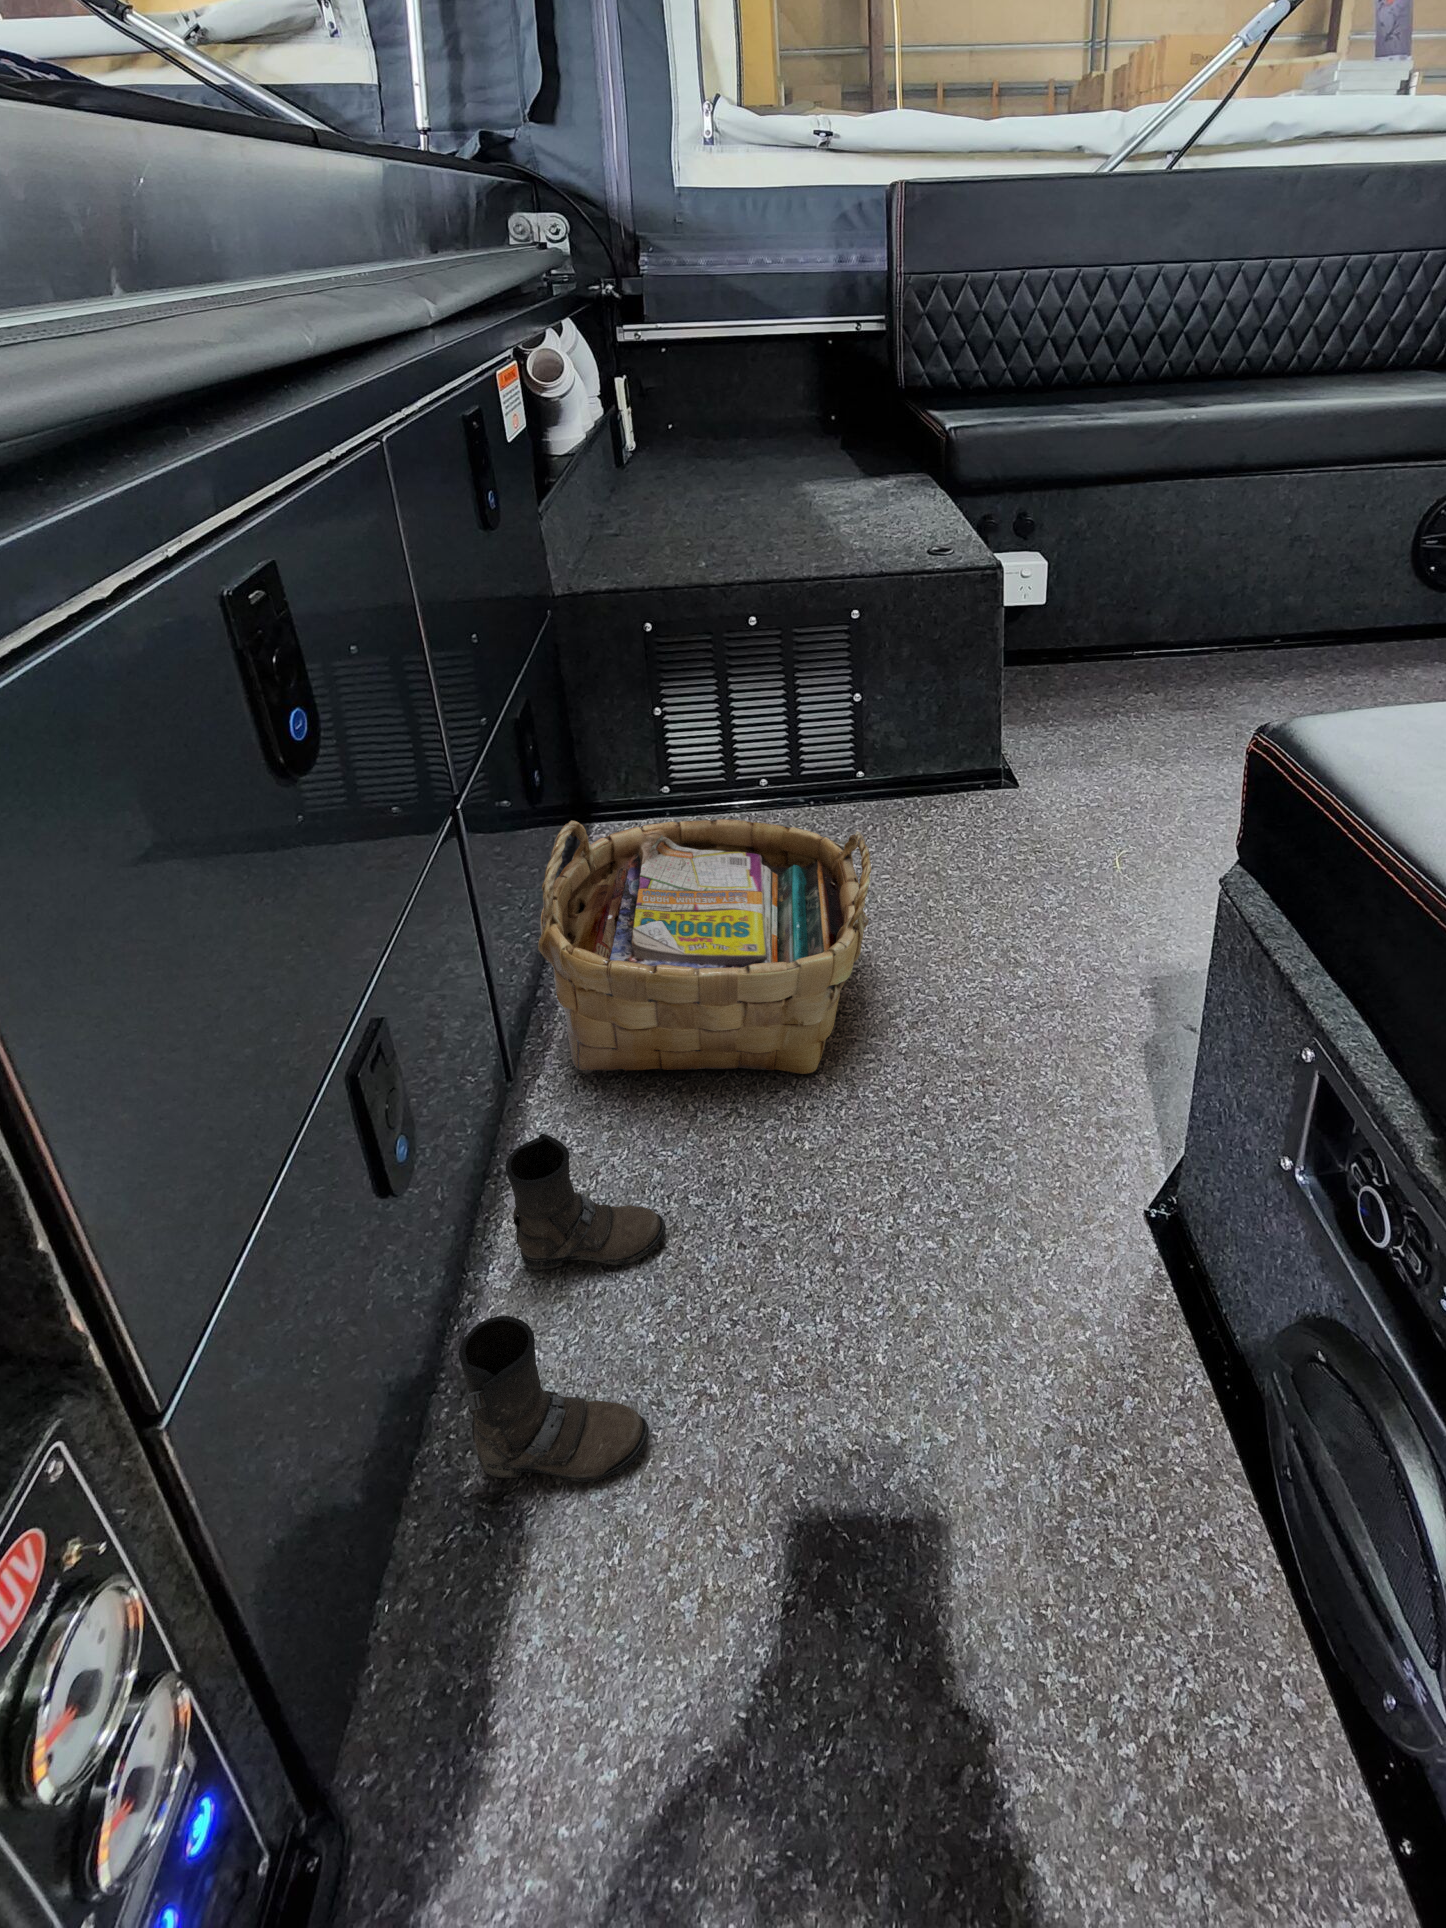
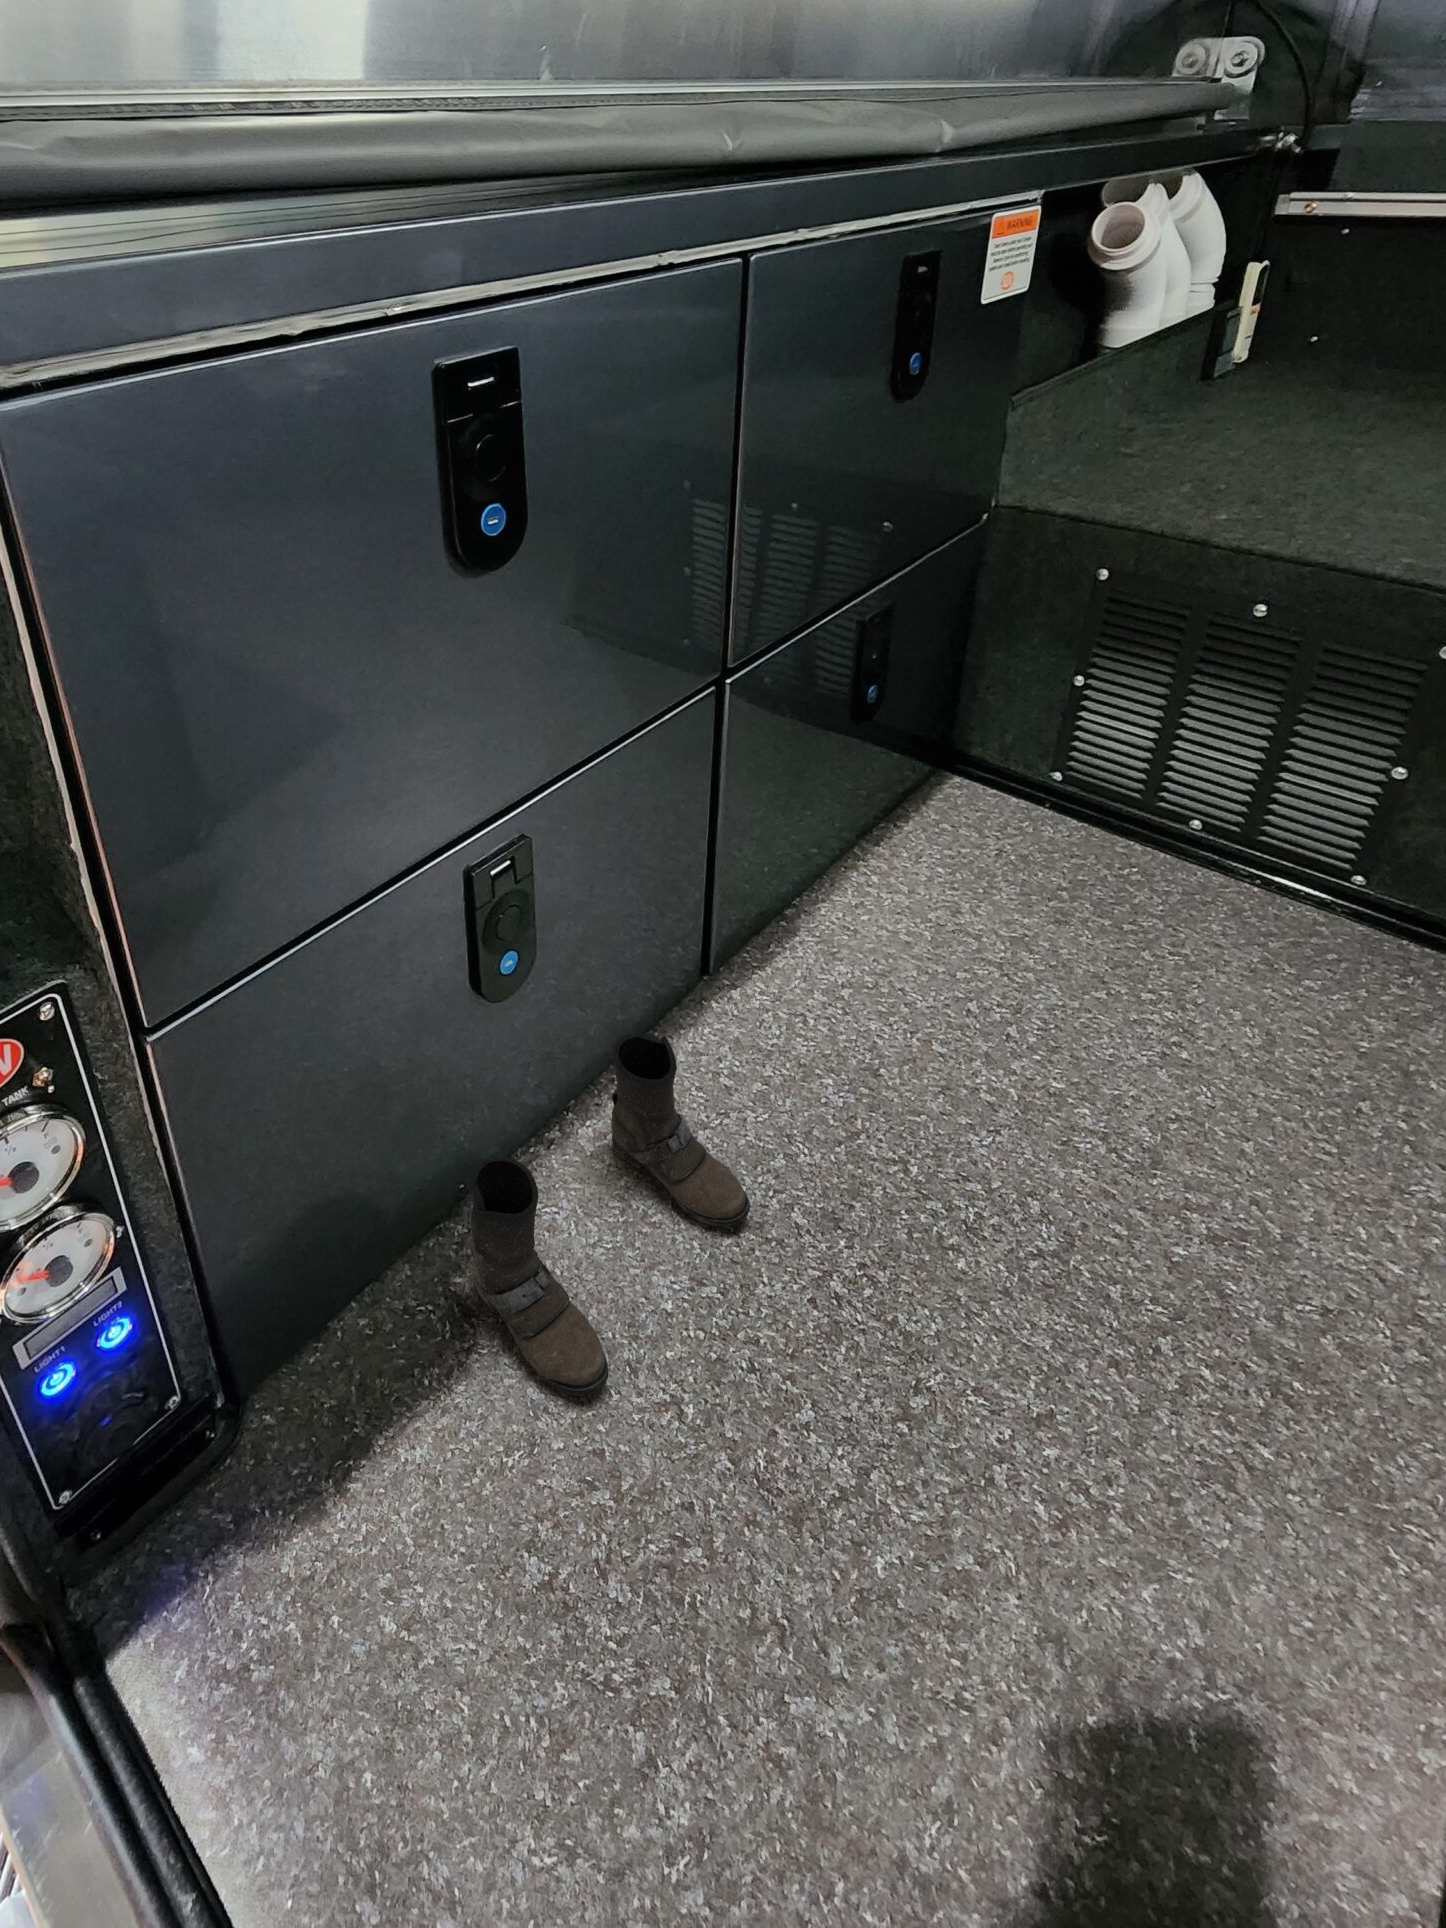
woven basket: present [538,819,871,1074] -> none [766,752,1254,1193]

